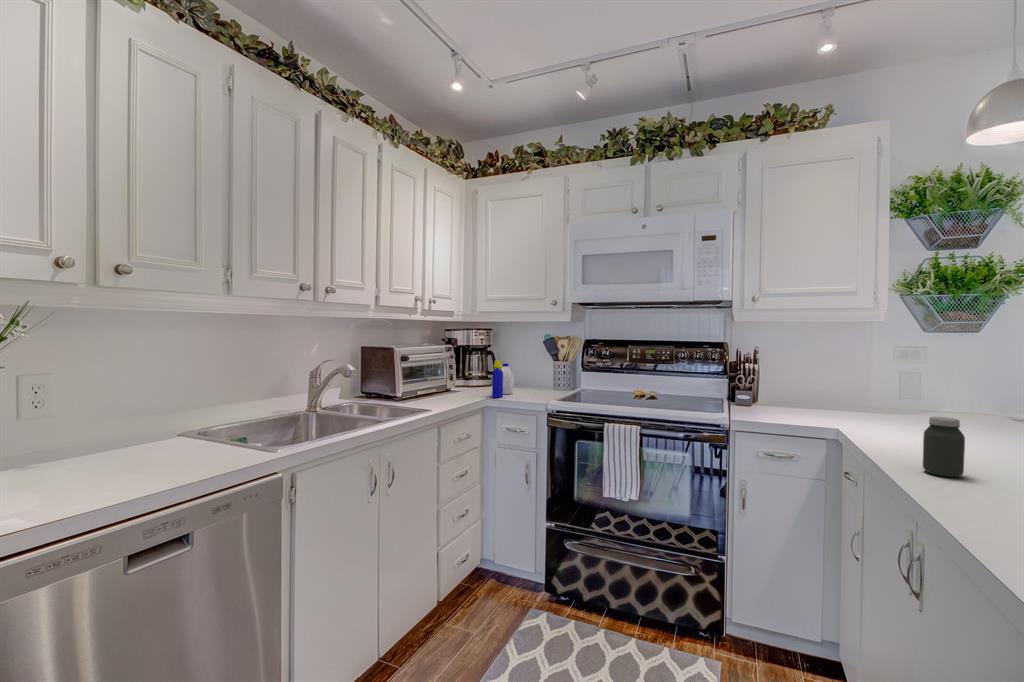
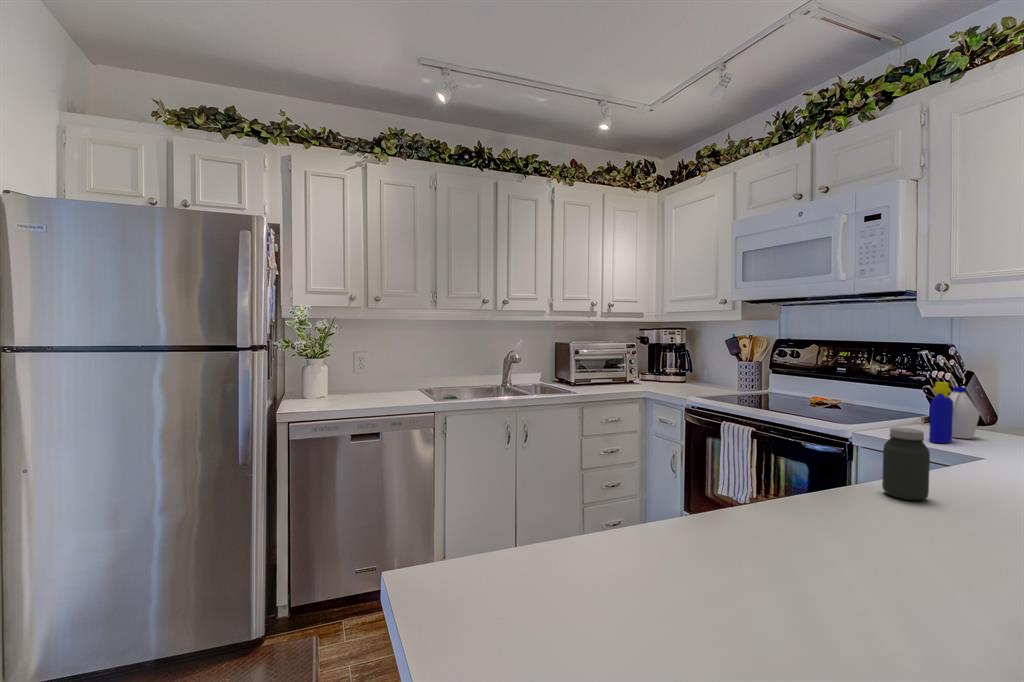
bottle: present [492,361,515,398] -> present [929,382,980,443]

